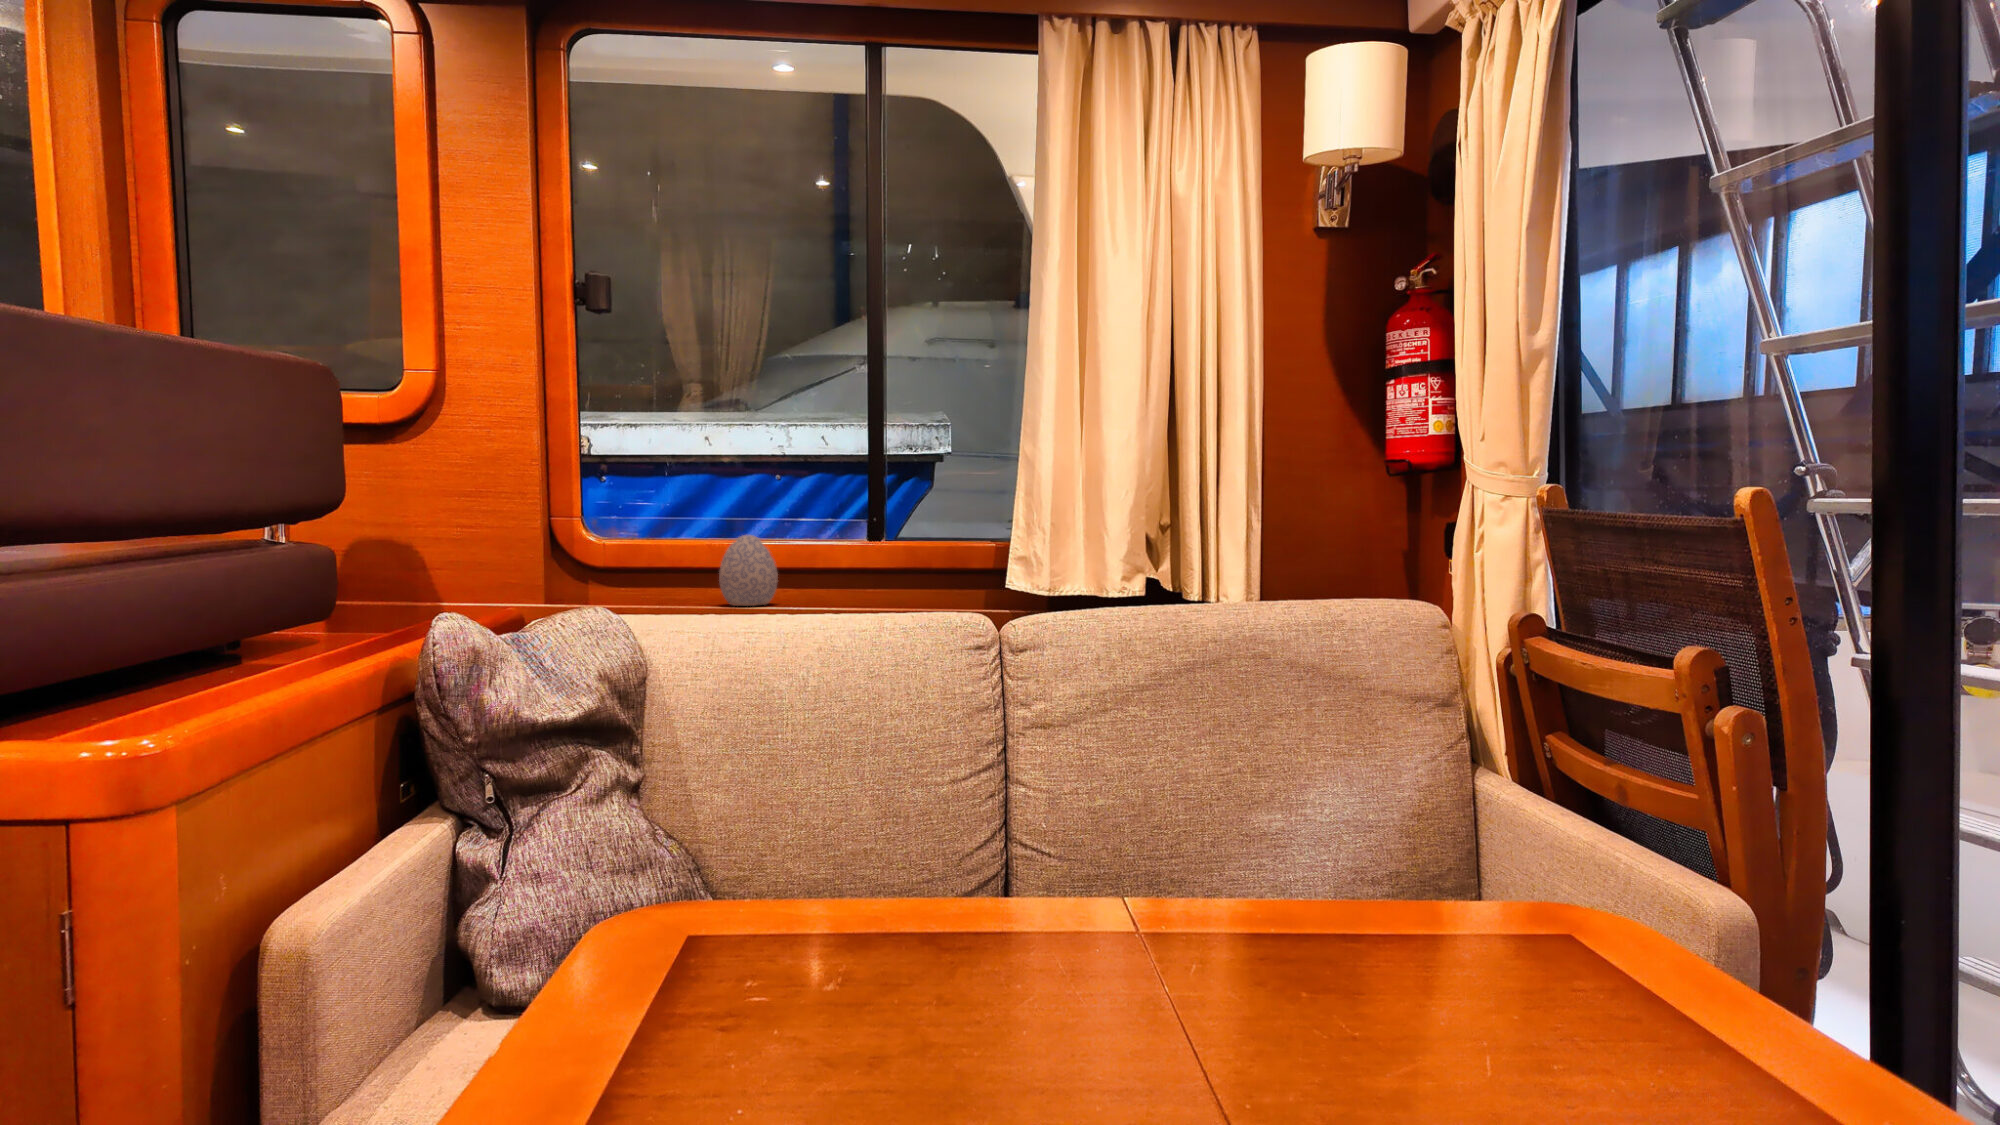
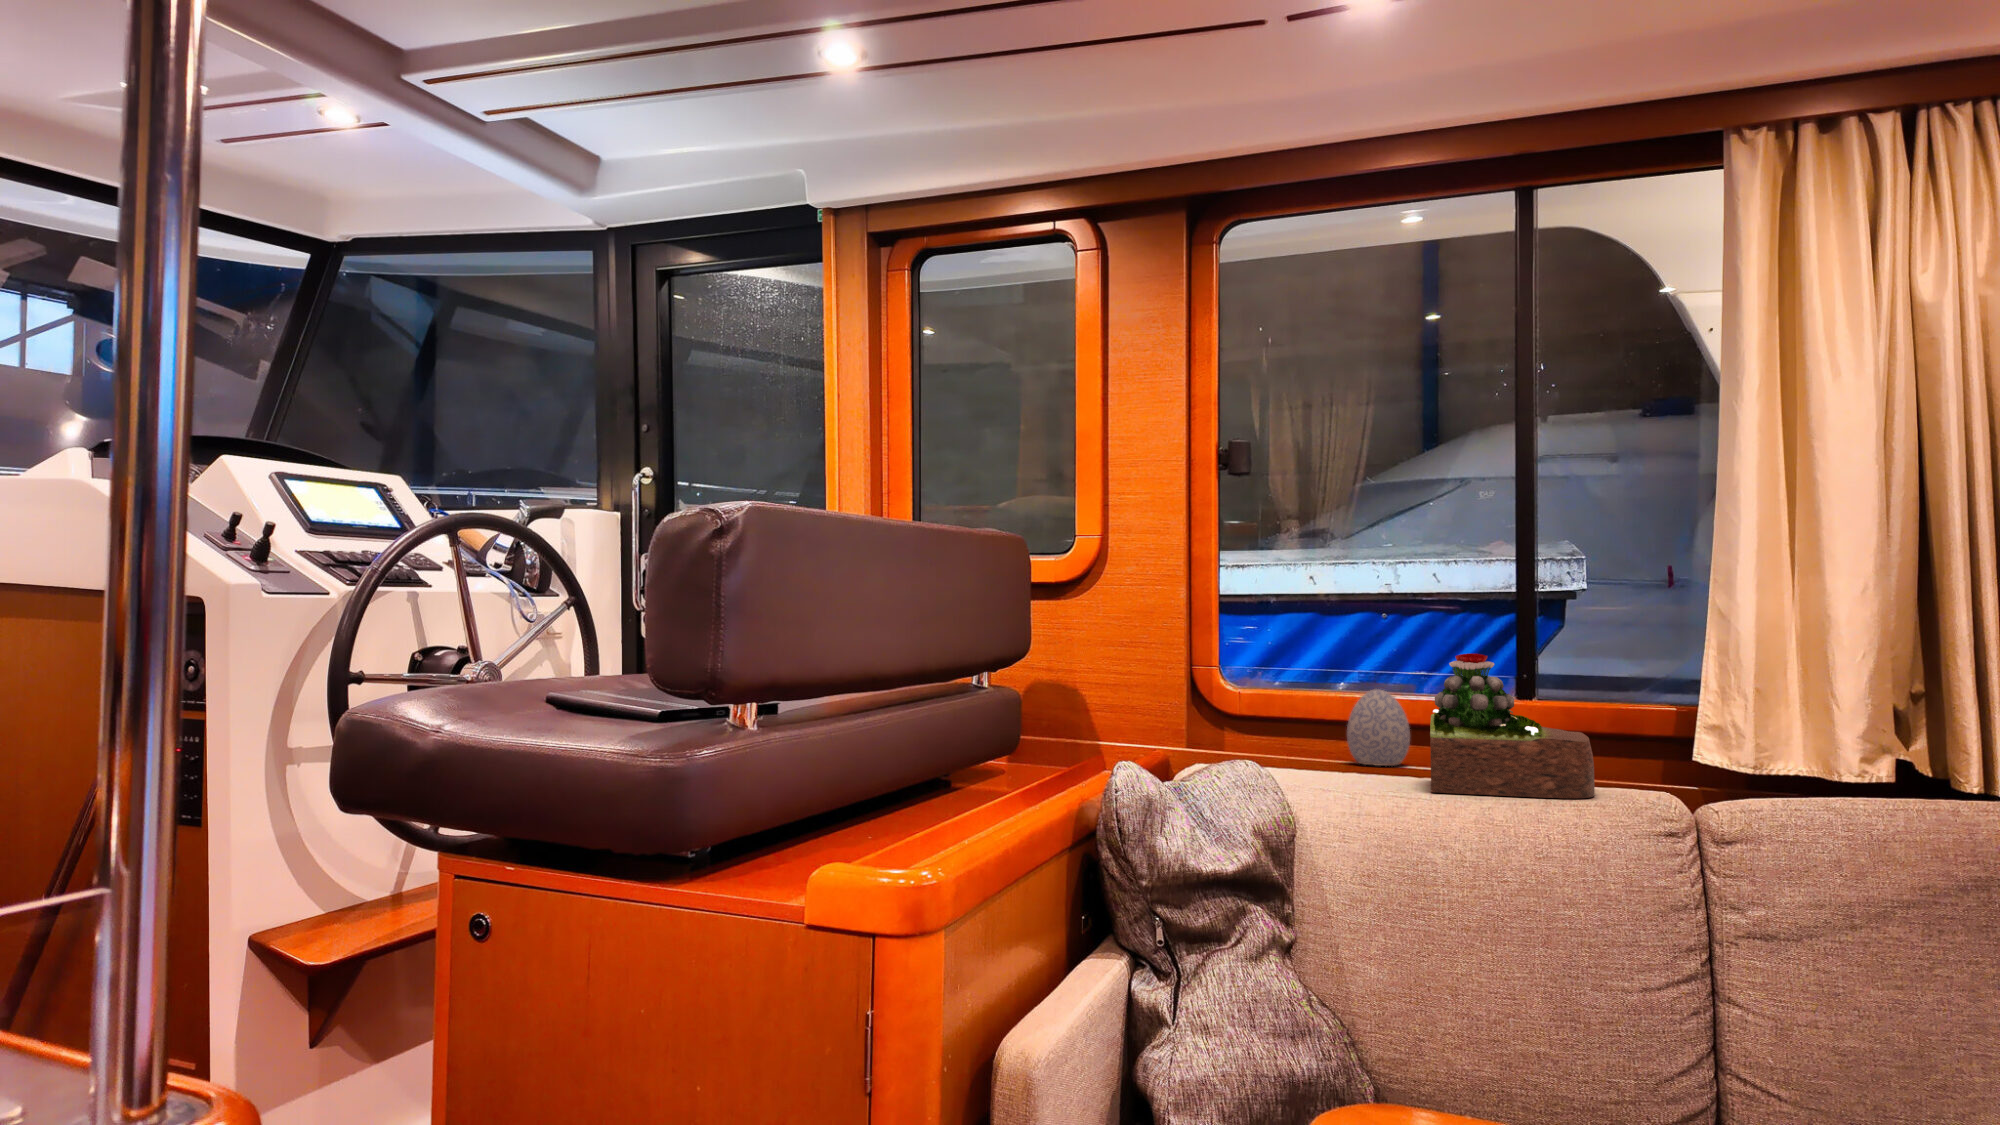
succulent plant: none [778,495,921,625] -> present [1430,653,1595,798]

